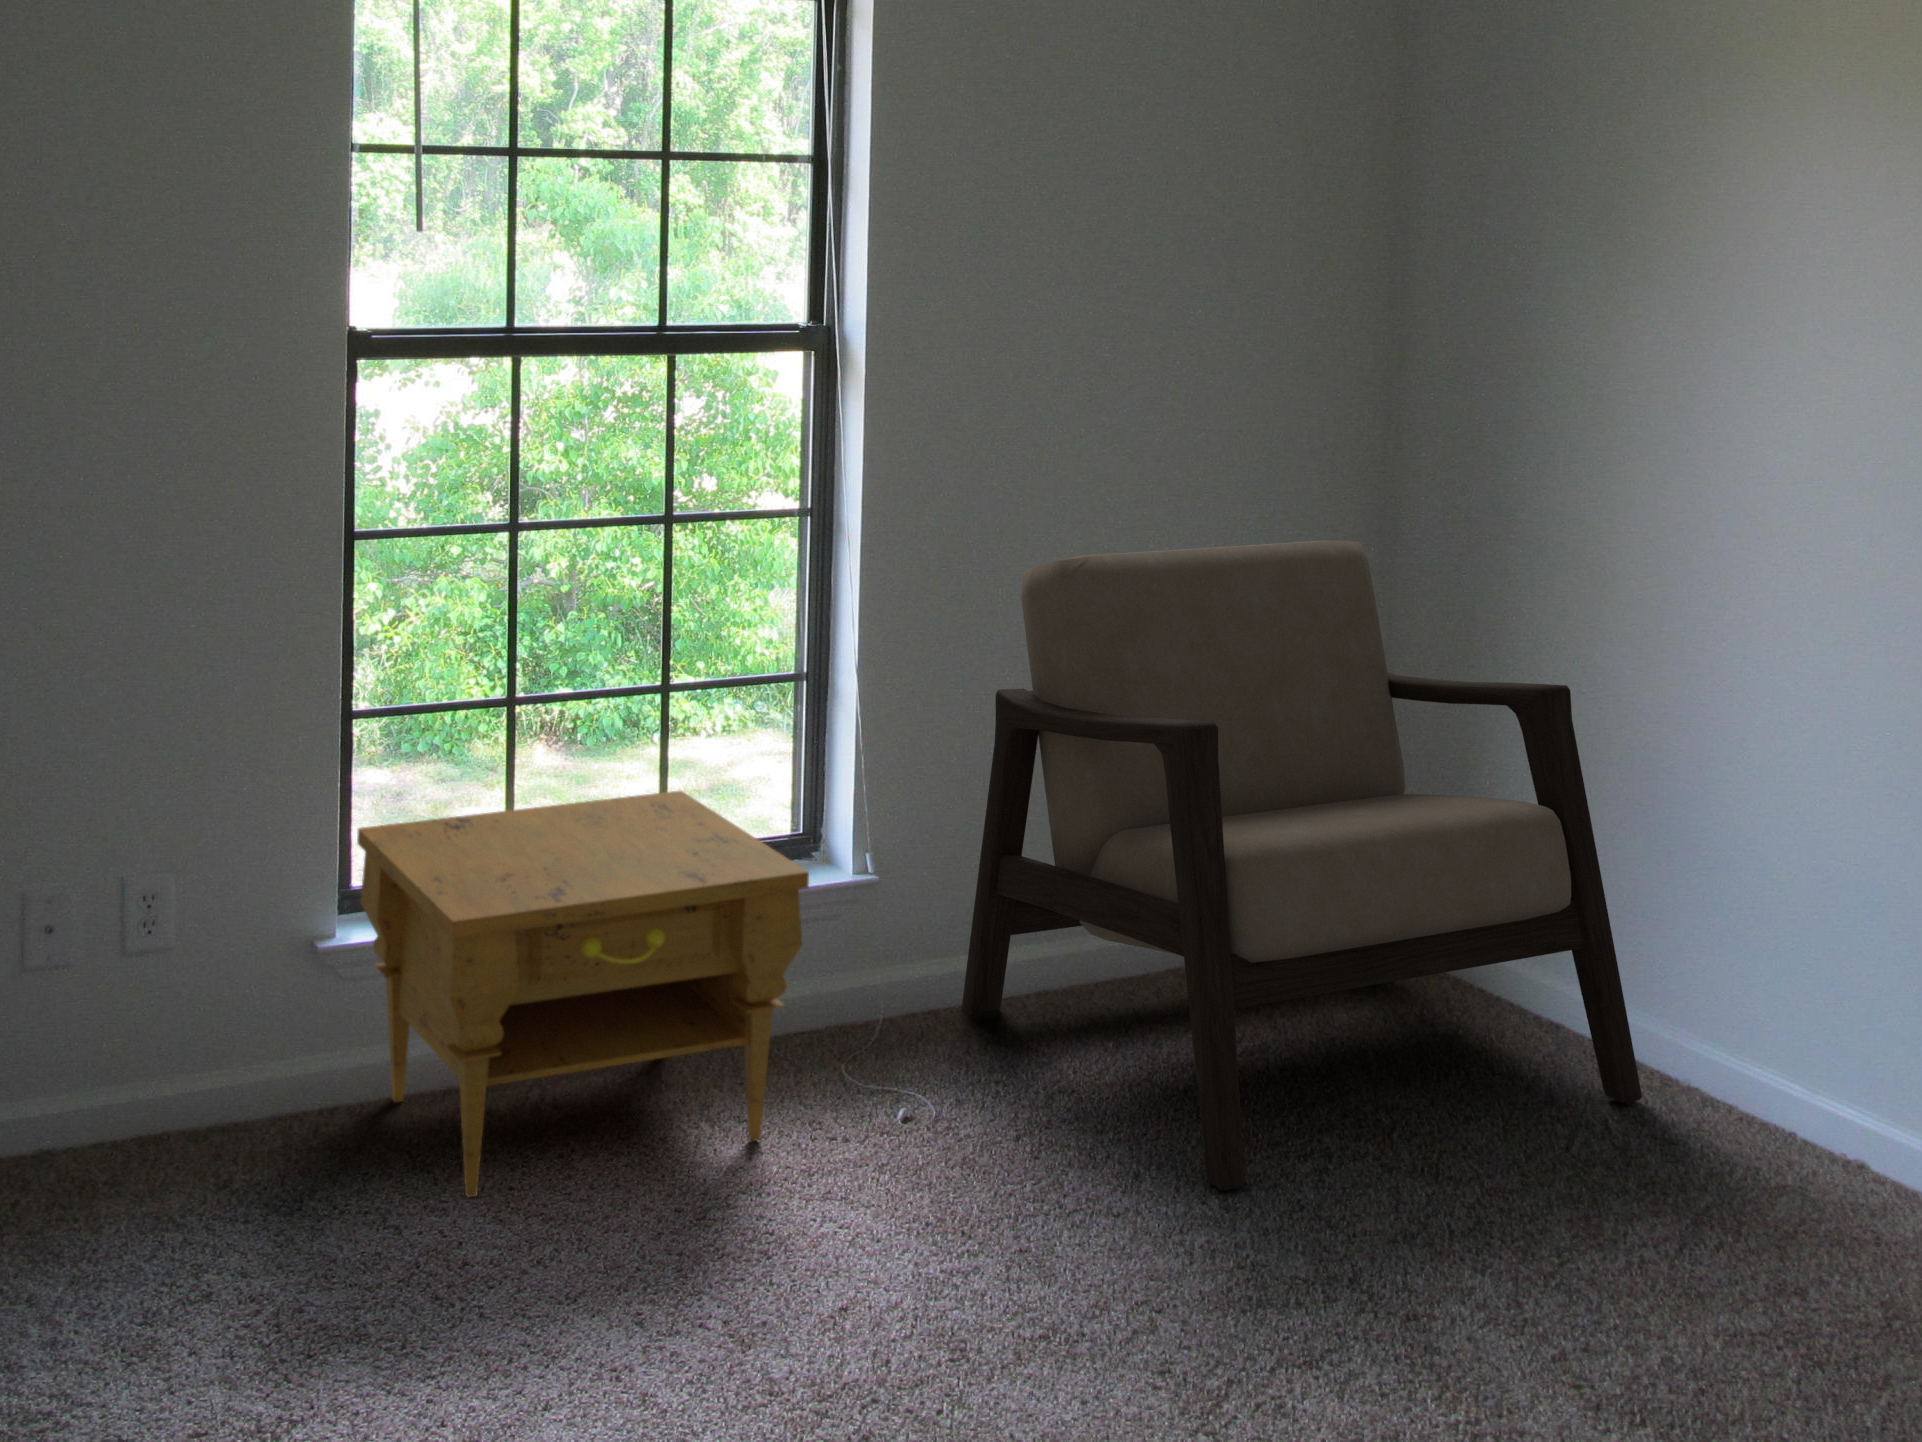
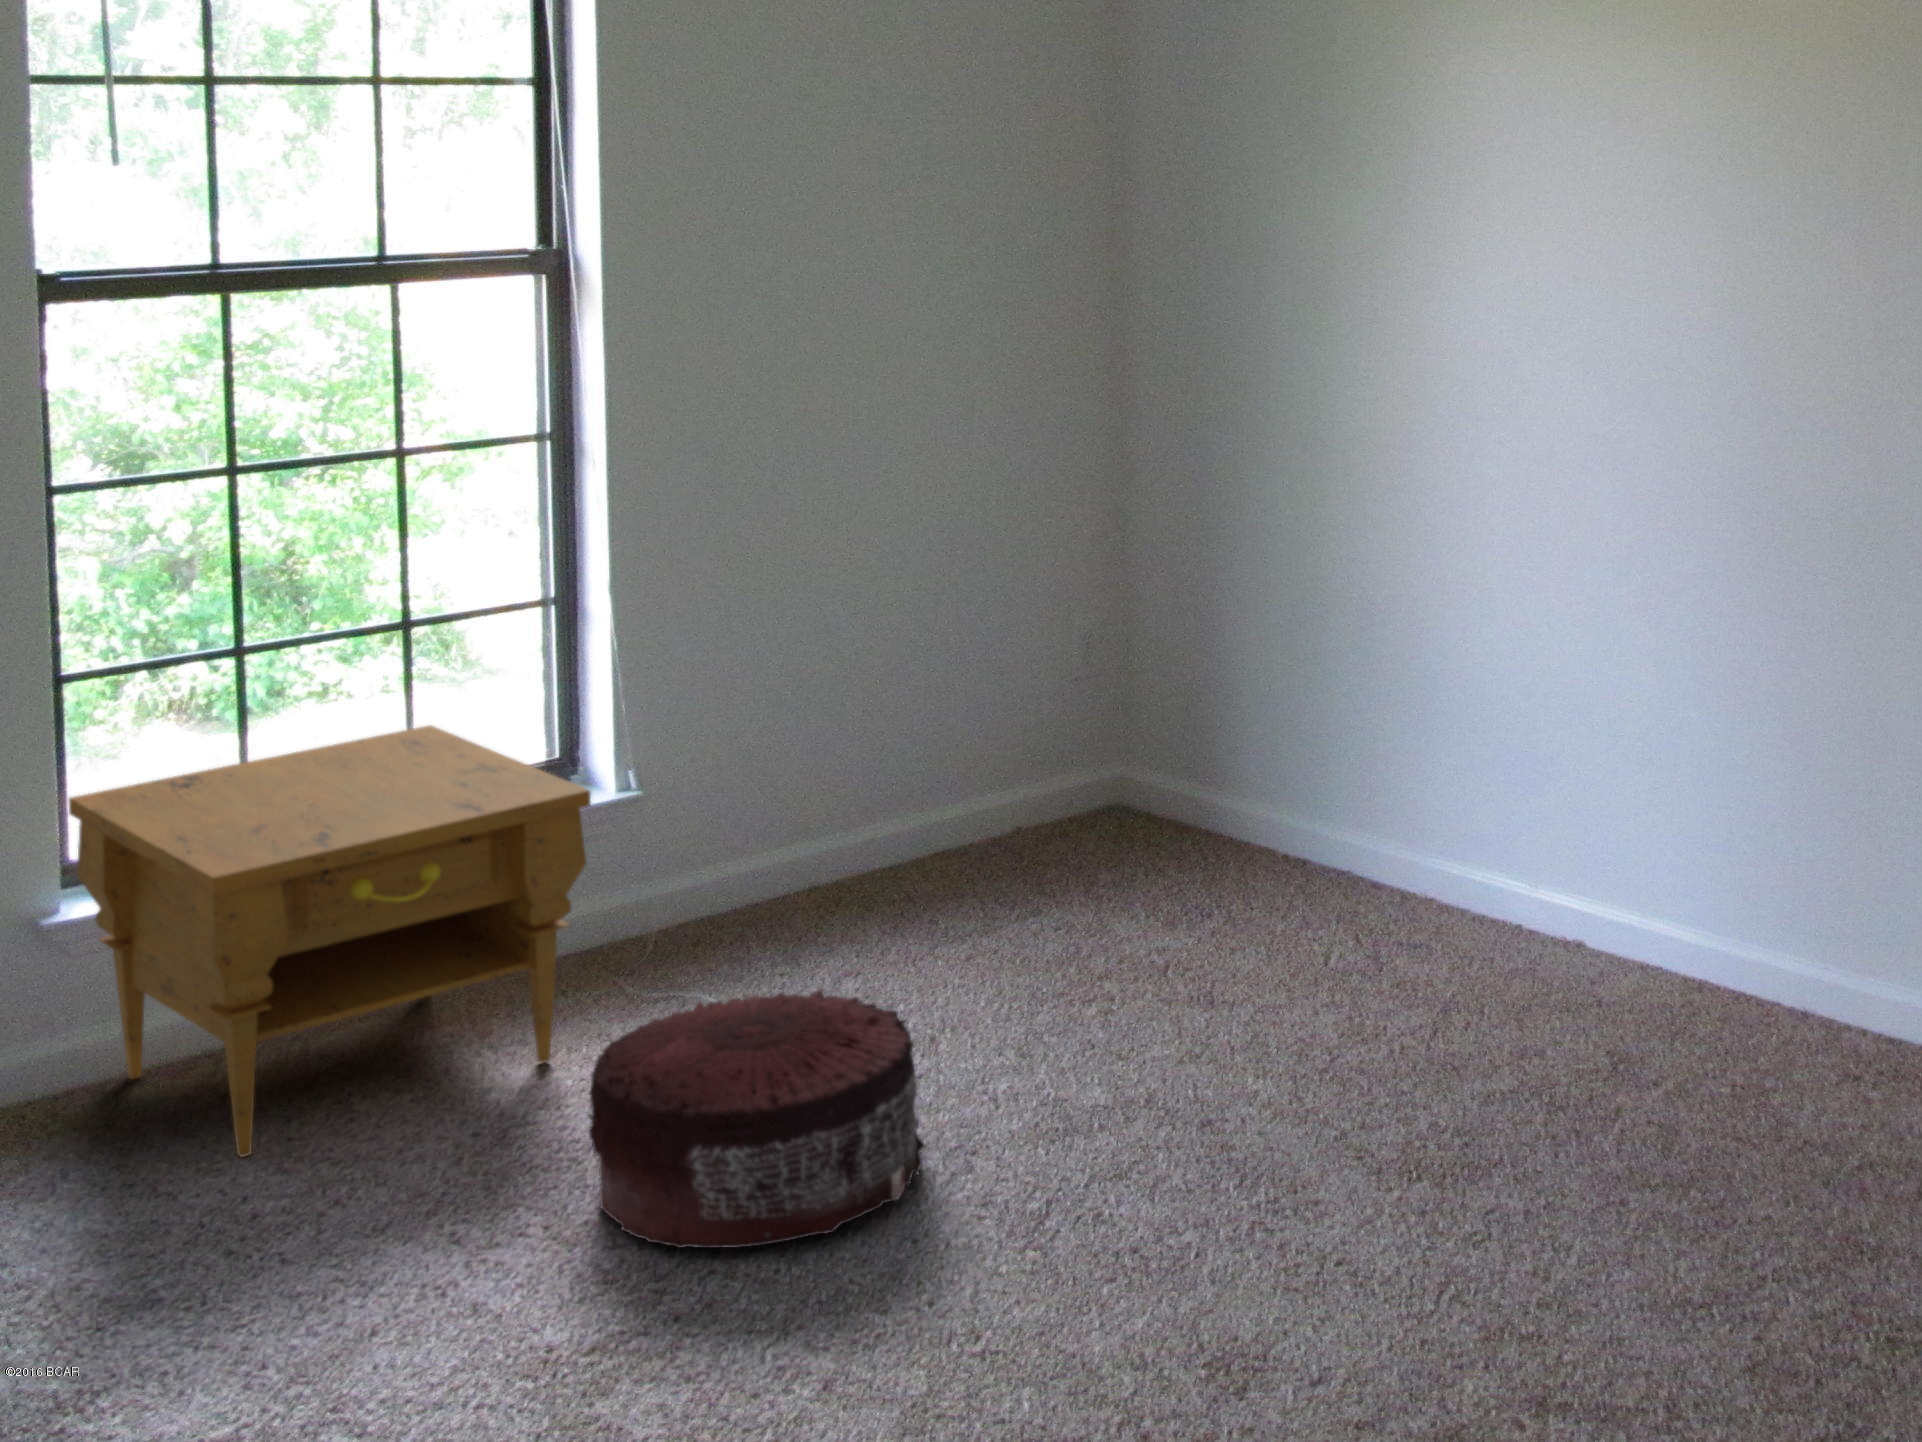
armchair: present [962,540,1642,1191] -> none [739,424,1395,1043]
pouf: none [770,1102,1110,1381] -> present [589,989,926,1248]

